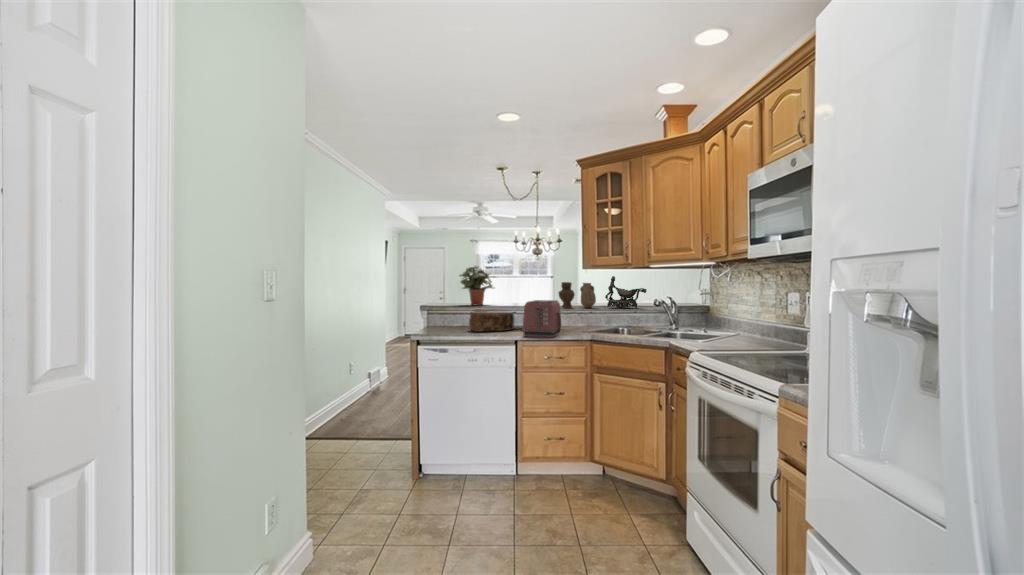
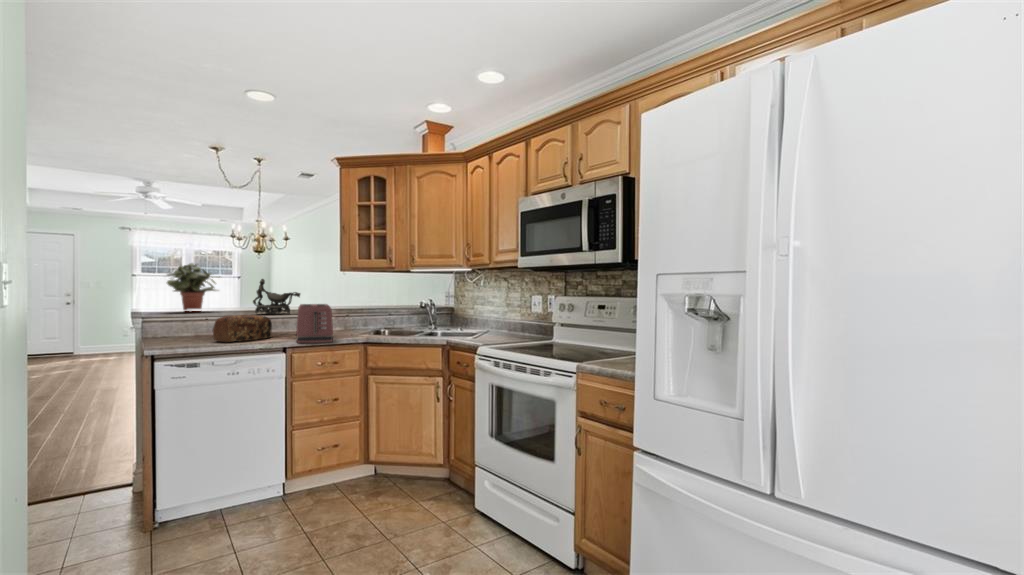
decorative bowl: present [605,276,646,308] -> present [253,279,300,314]
vase: present [559,282,596,308] -> none [314,284,356,312]

